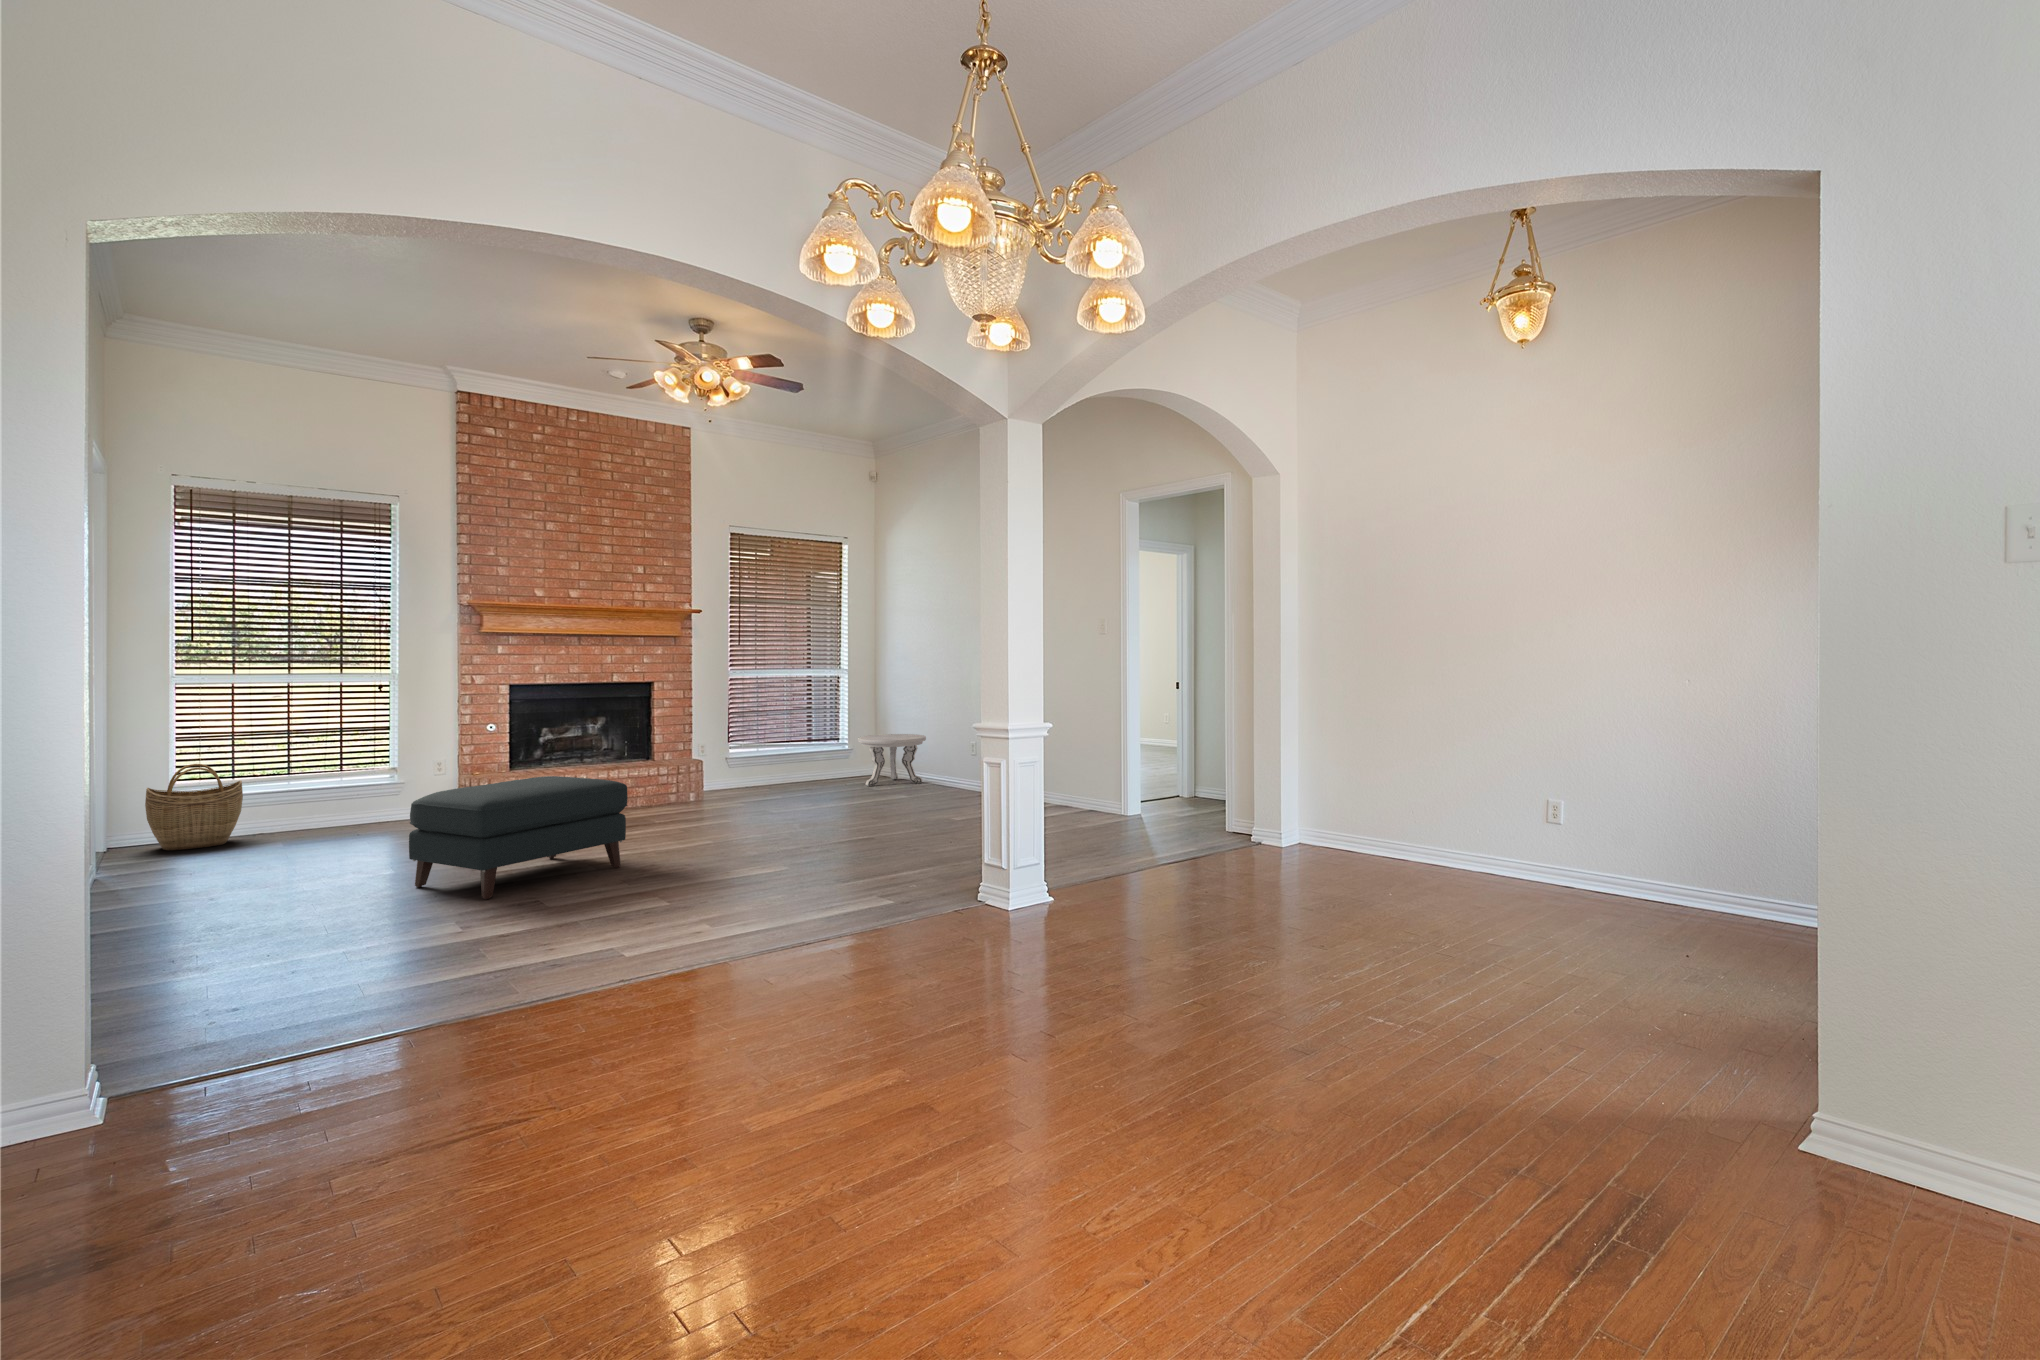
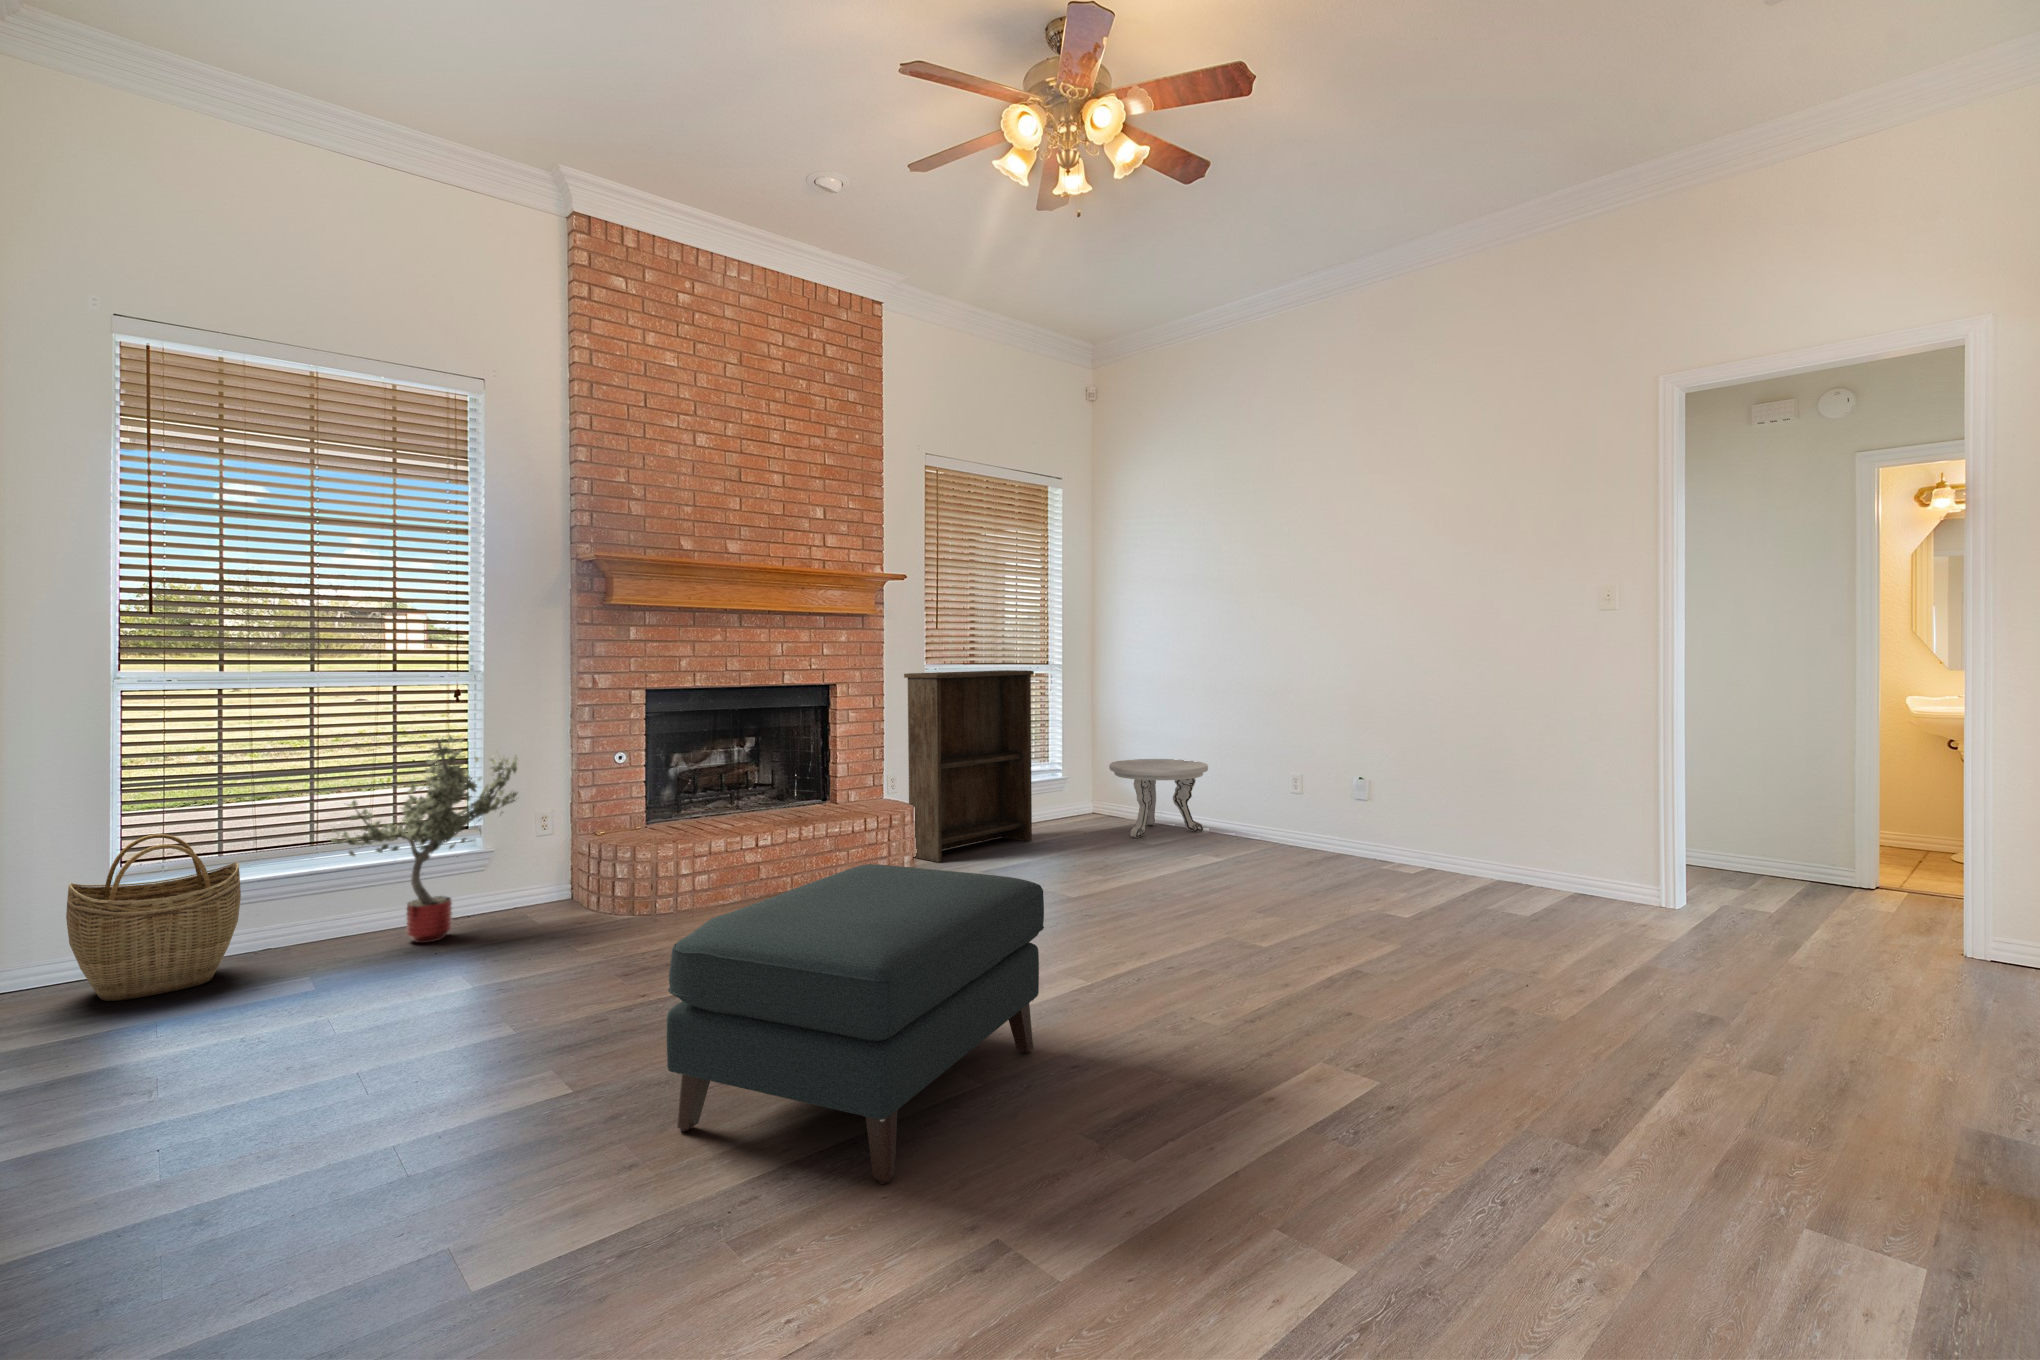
bookshelf: none [697,672,798,798] -> present [904,670,1034,862]
potted tree: none [293,711,416,831] -> present [330,736,518,943]

